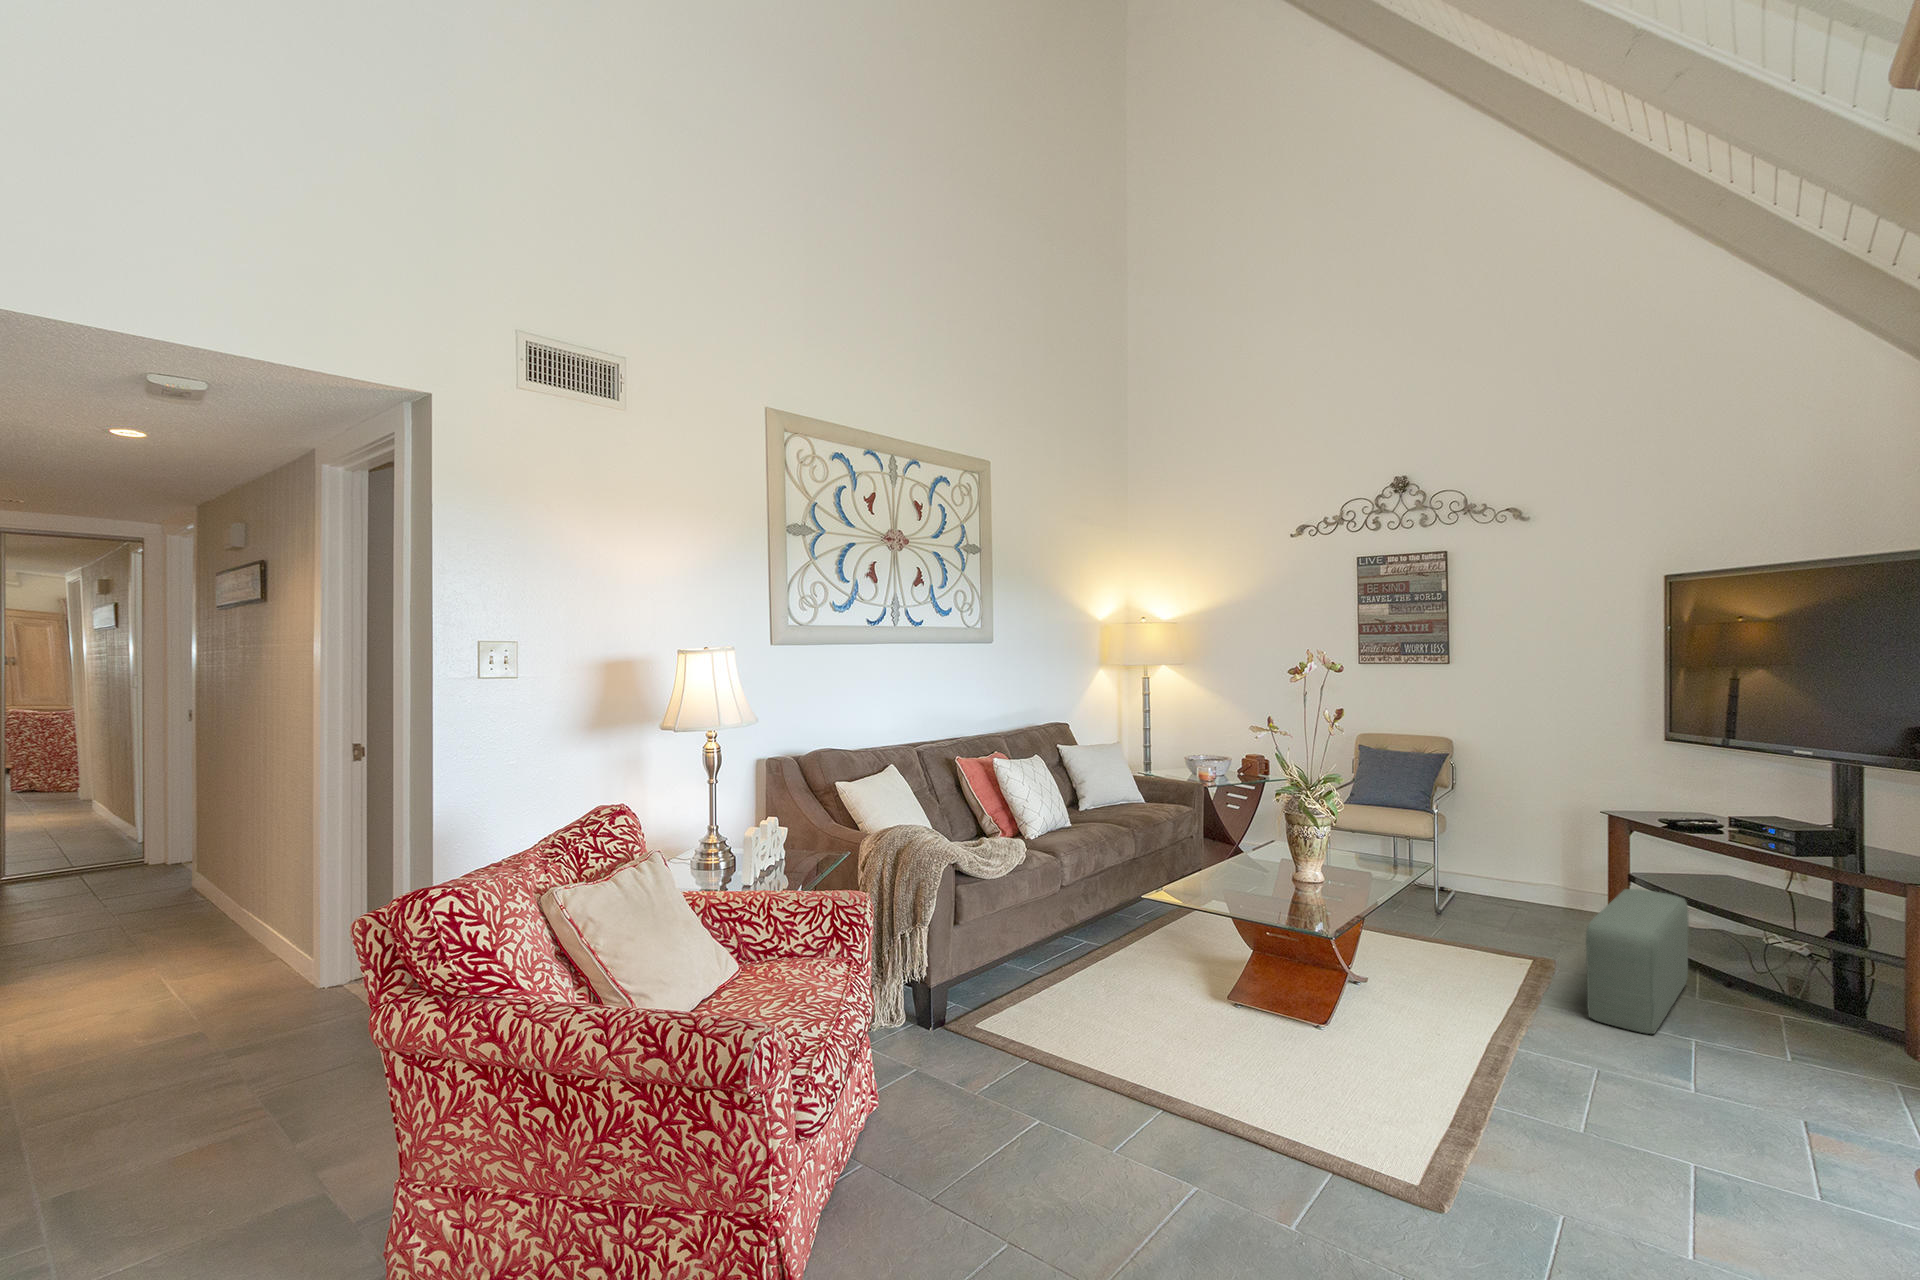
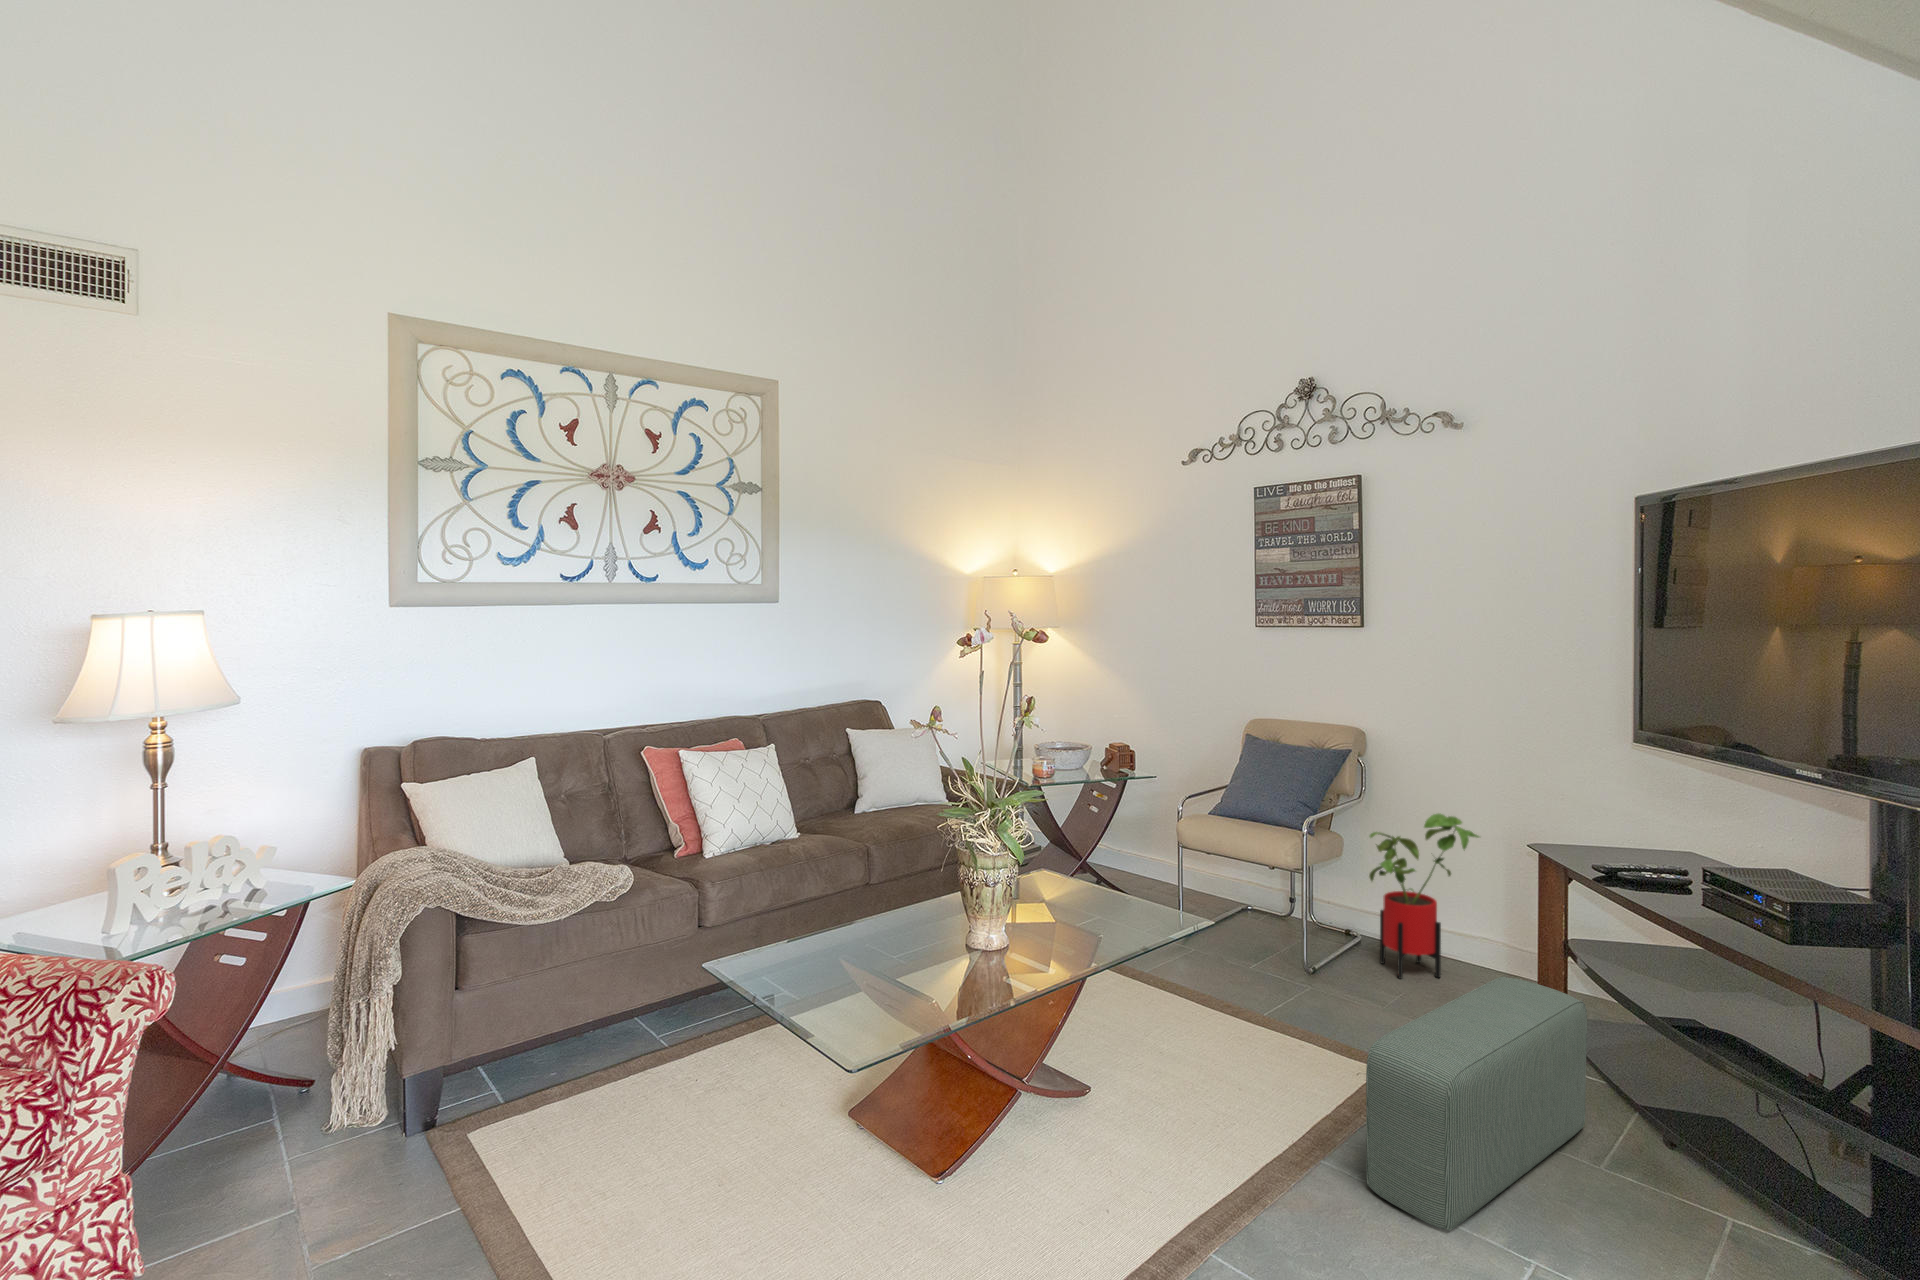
house plant: none [1466,792,1553,912] -> present [1369,813,1479,979]

